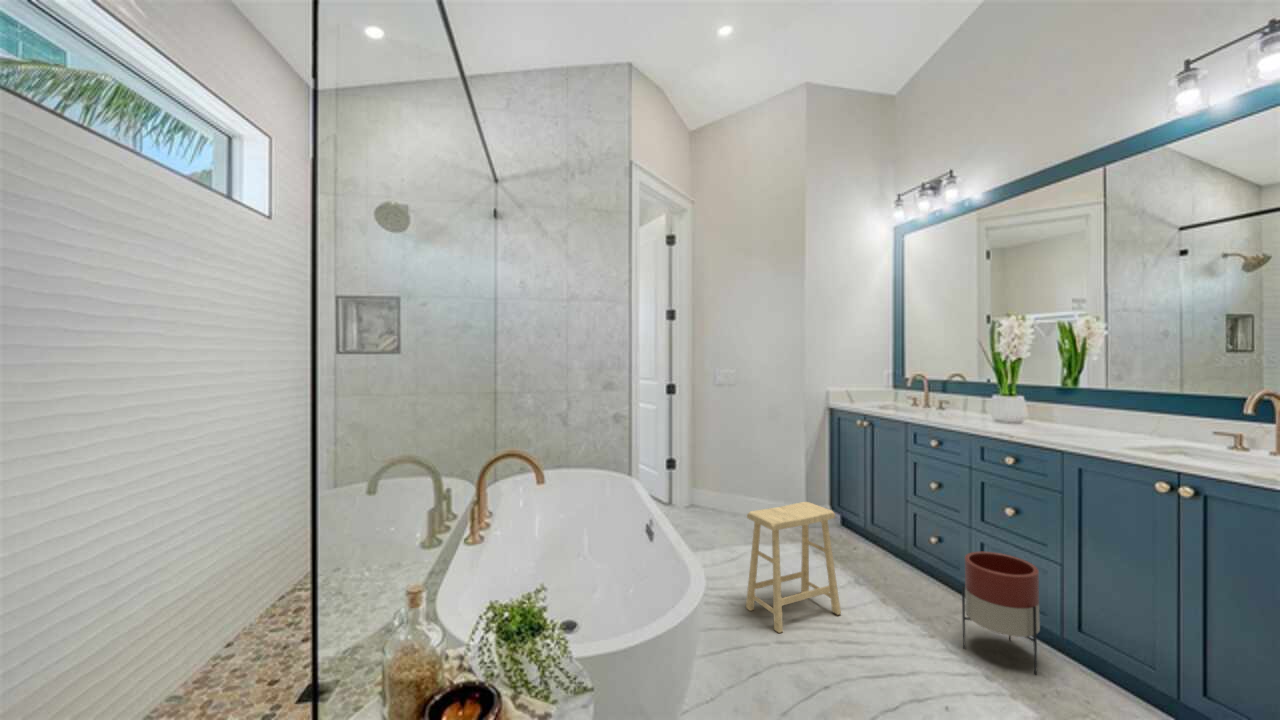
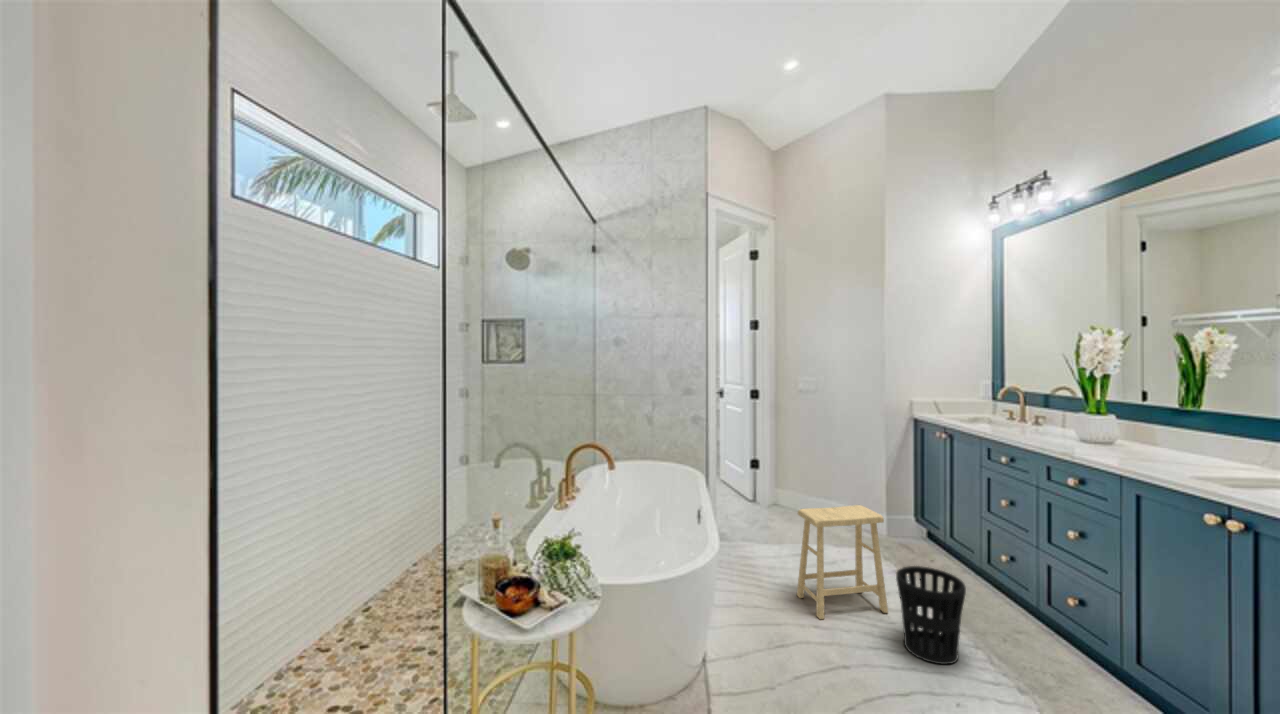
planter: present [962,552,1040,674] -> none [1005,568,1088,694]
wastebasket: none [859,562,931,665] -> present [896,566,966,664]

